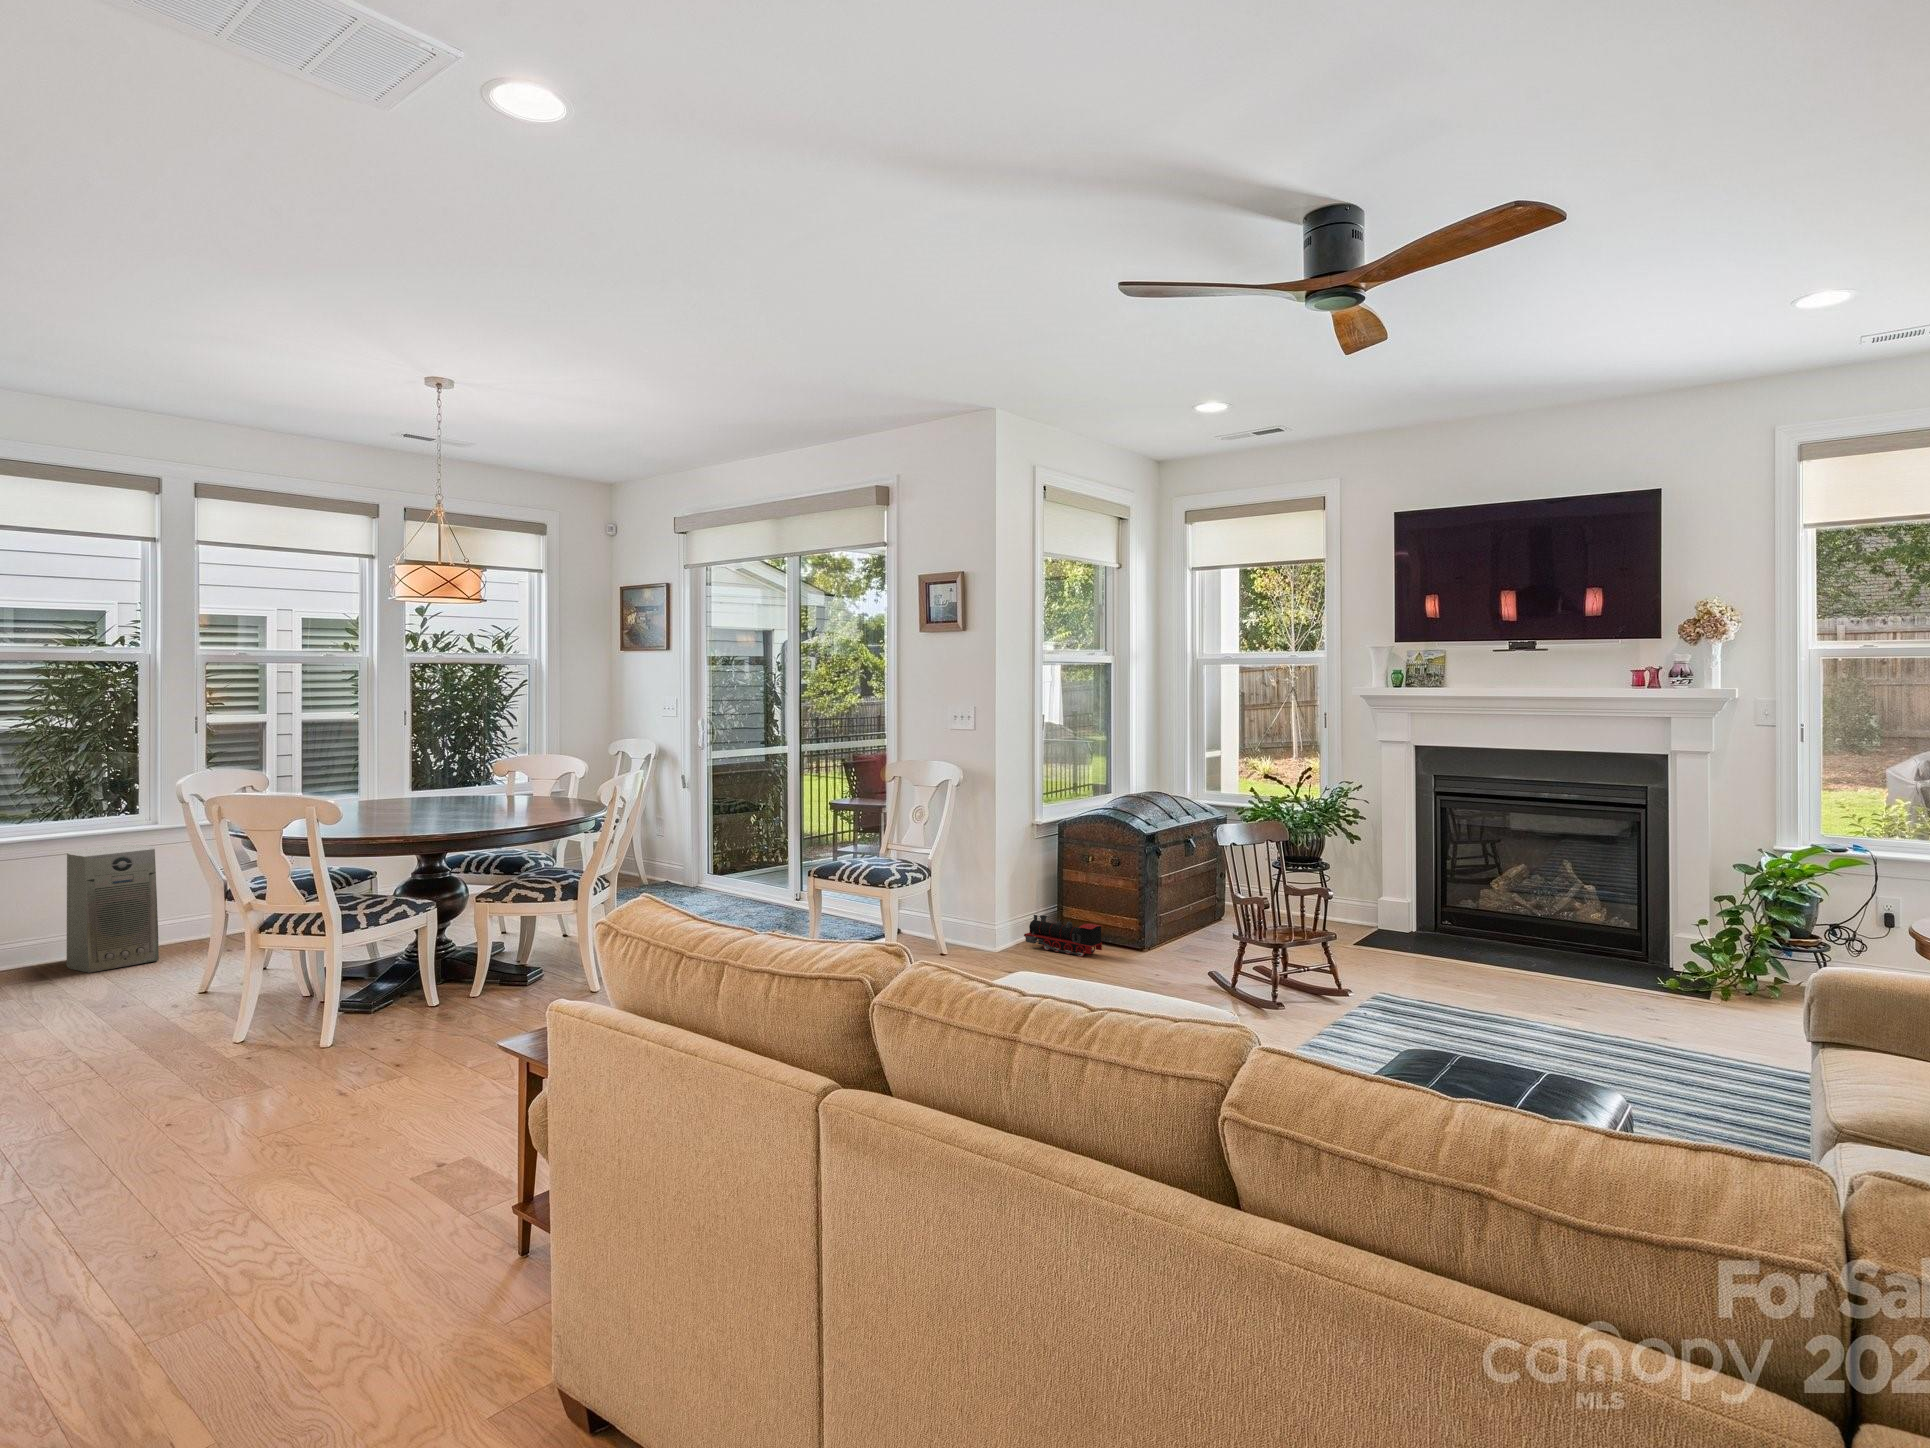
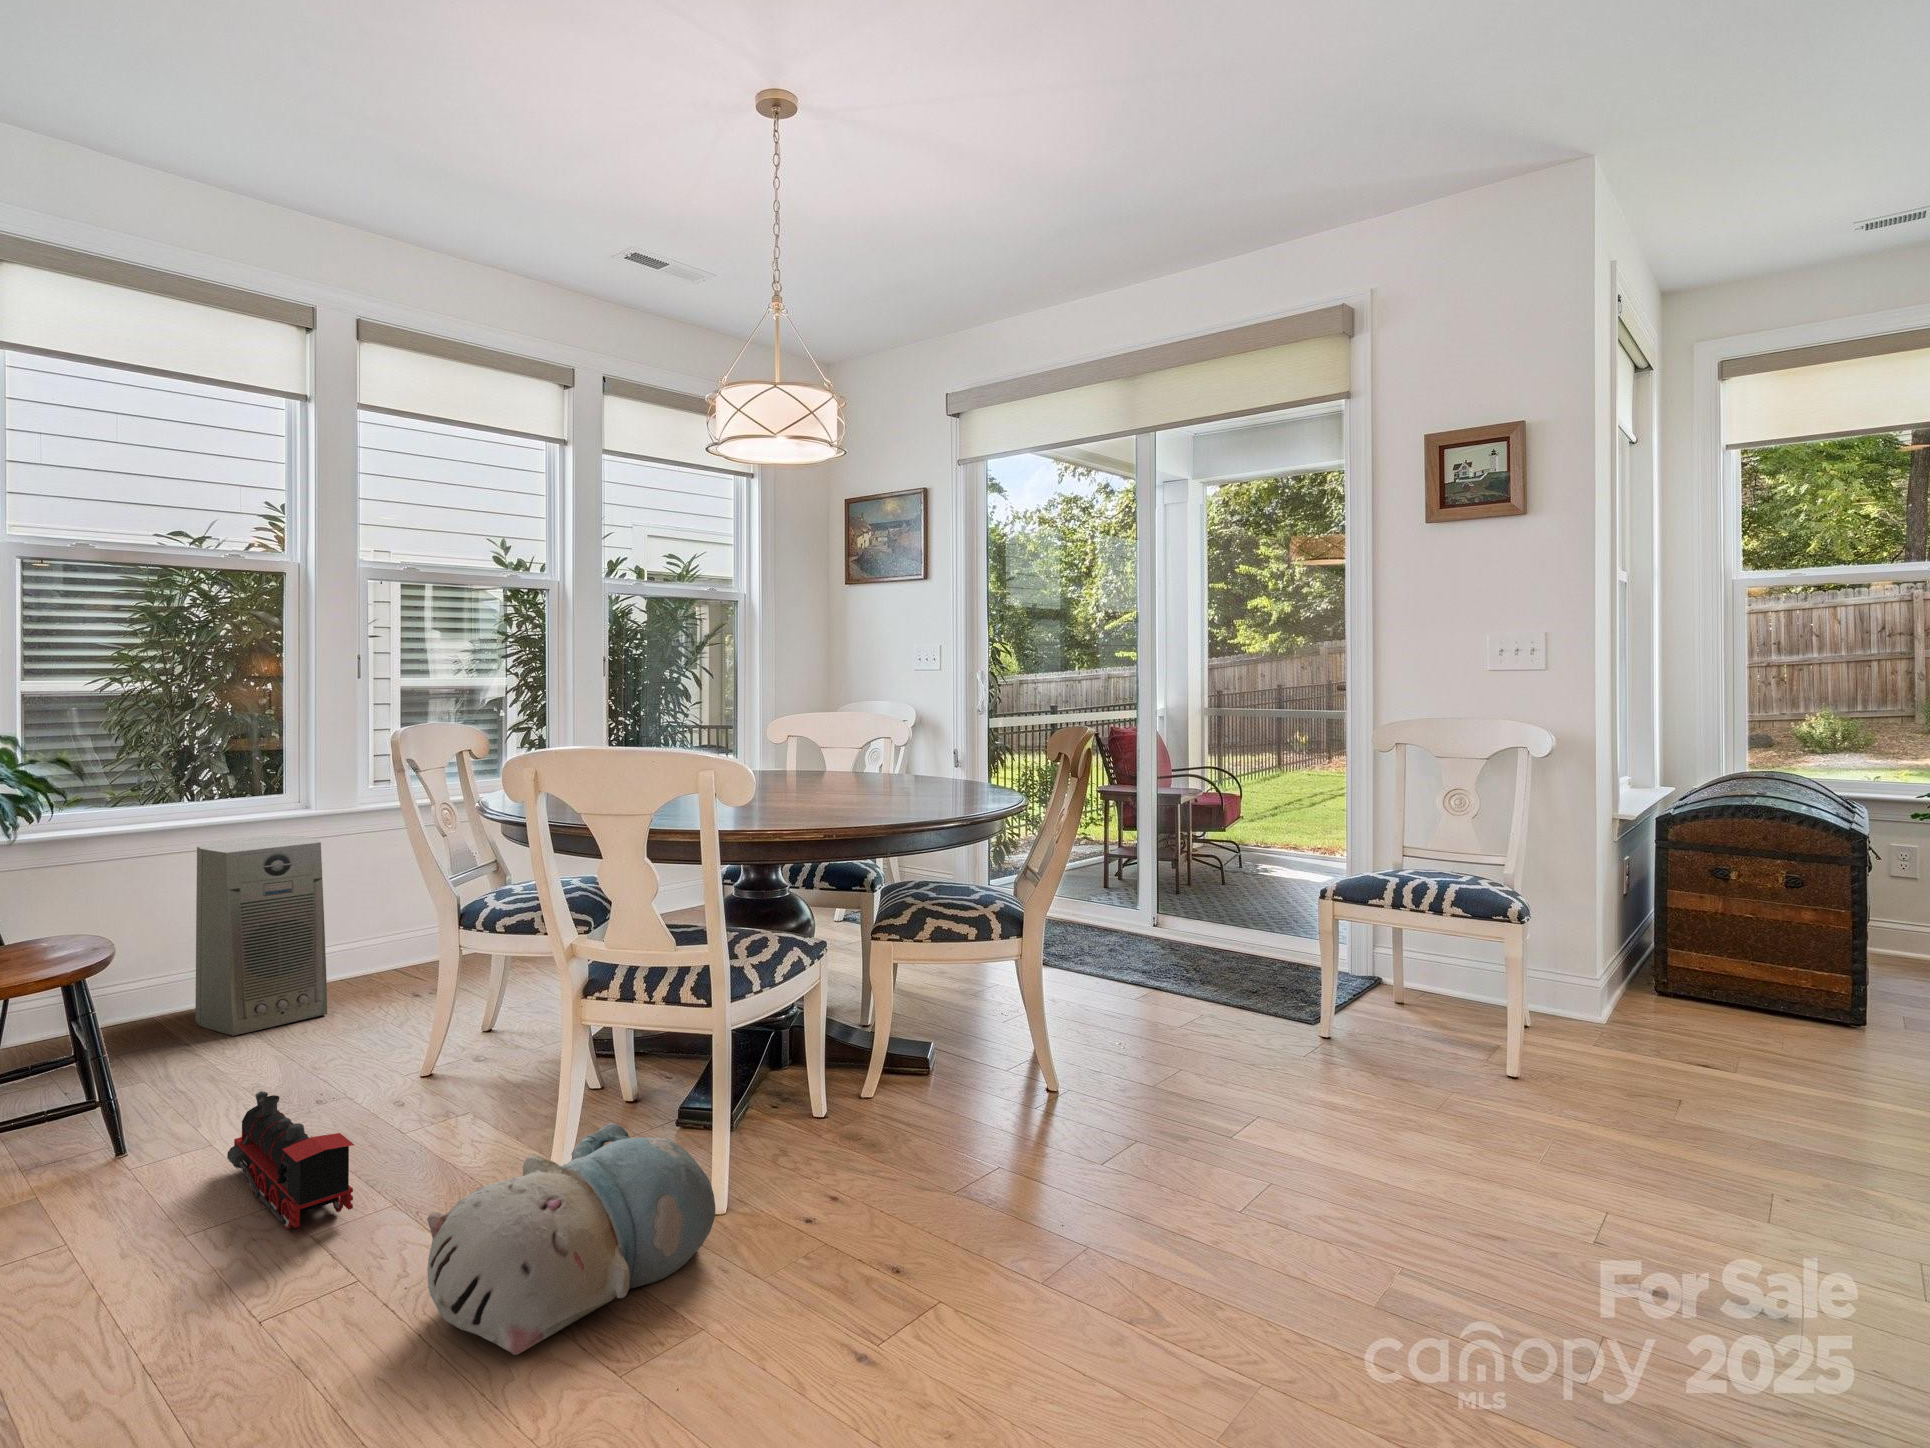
toy train: present [1024,915,1102,957] -> present [227,1091,354,1229]
plush toy: none [138,993,310,1083] -> present [427,1123,715,1355]

